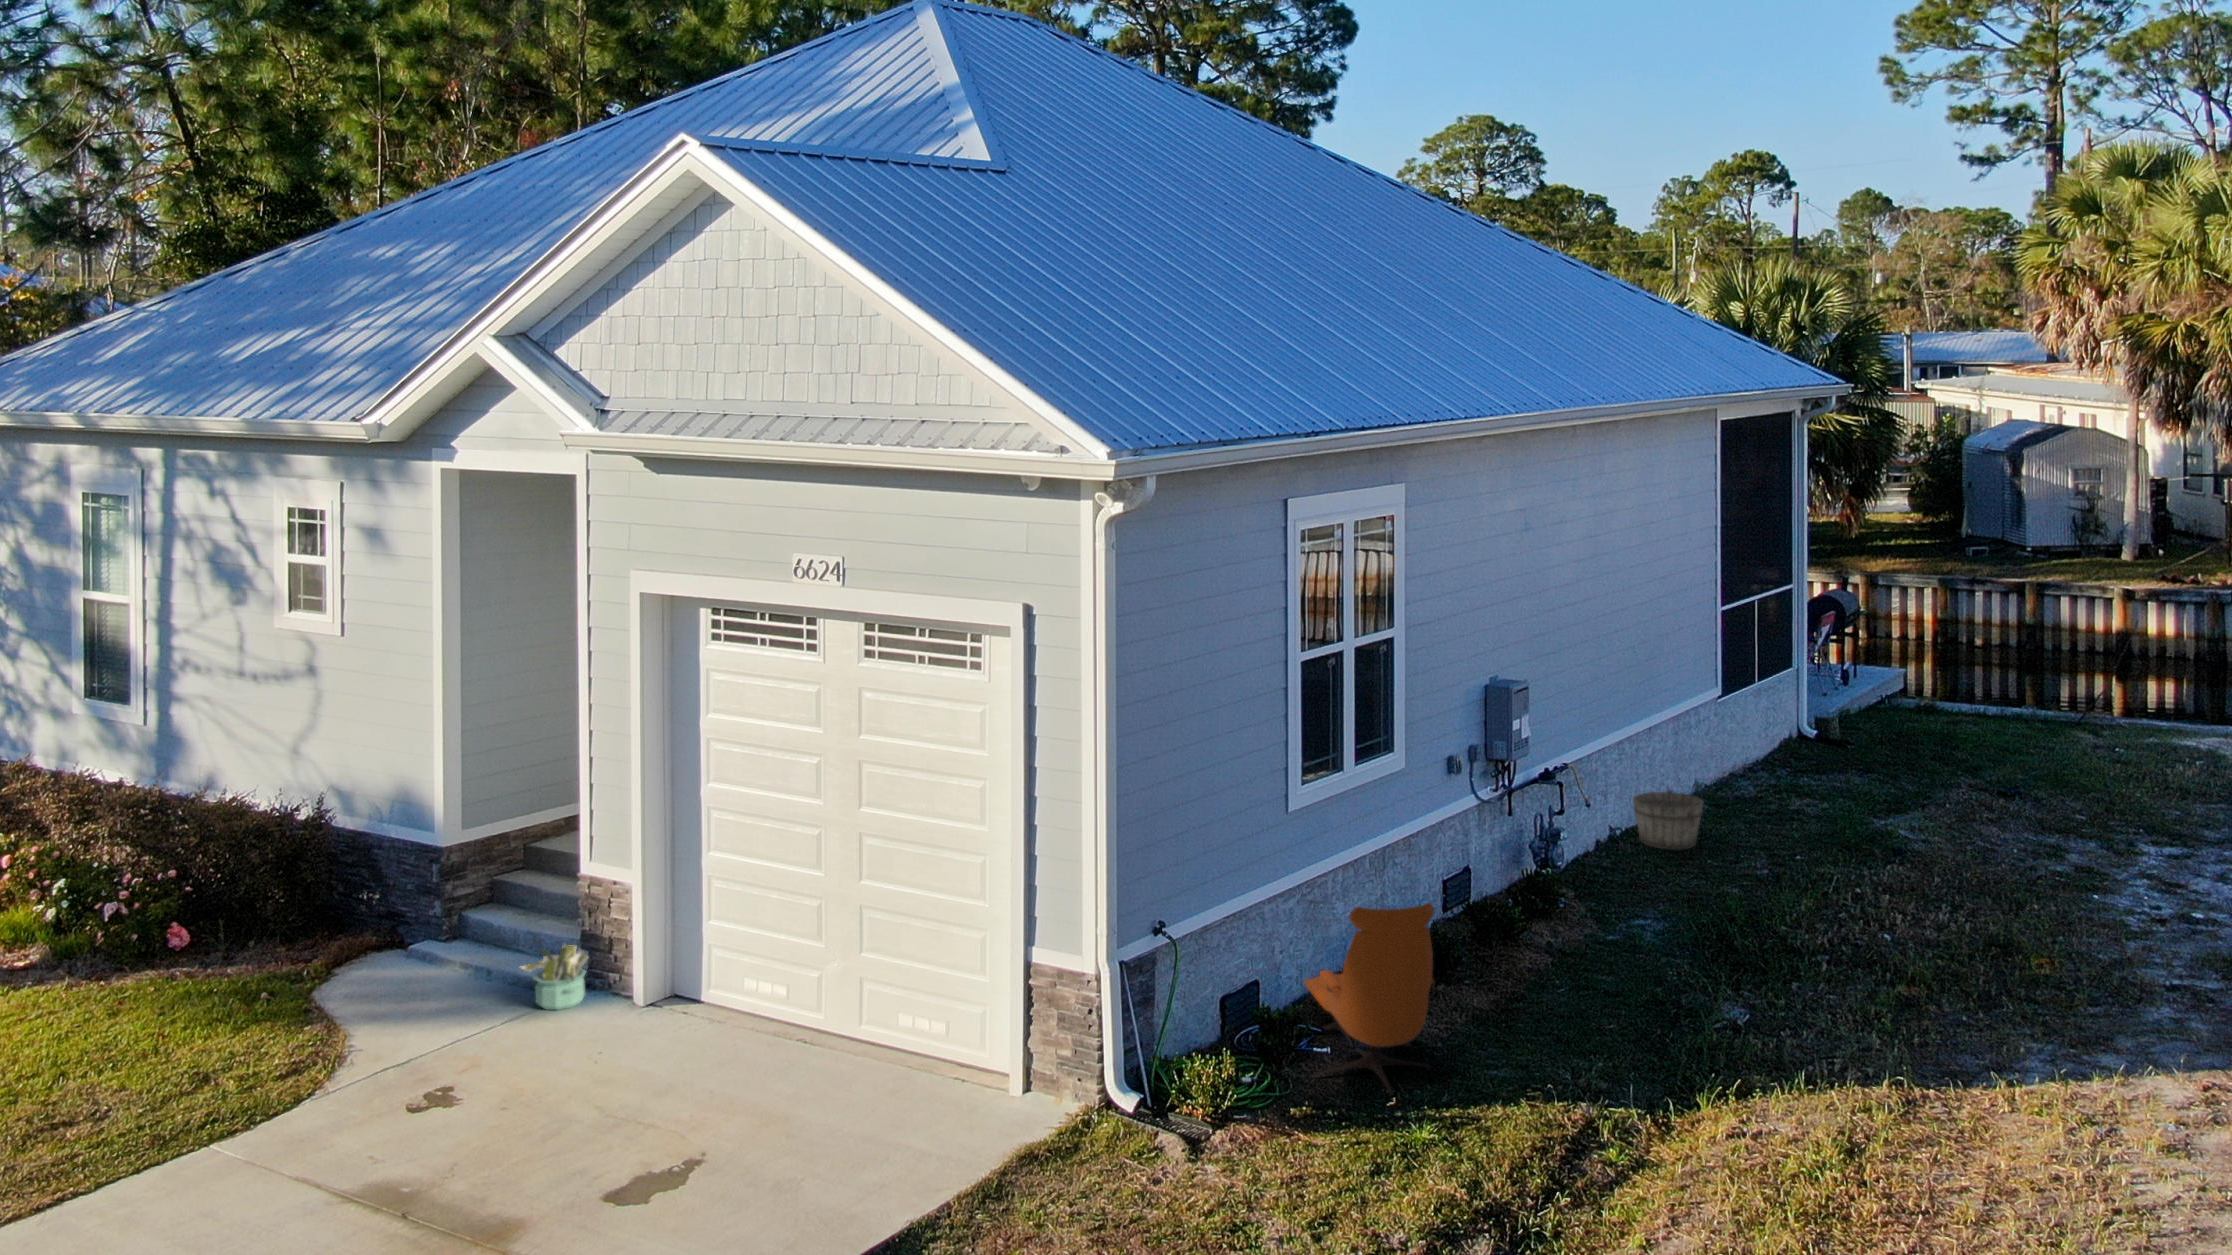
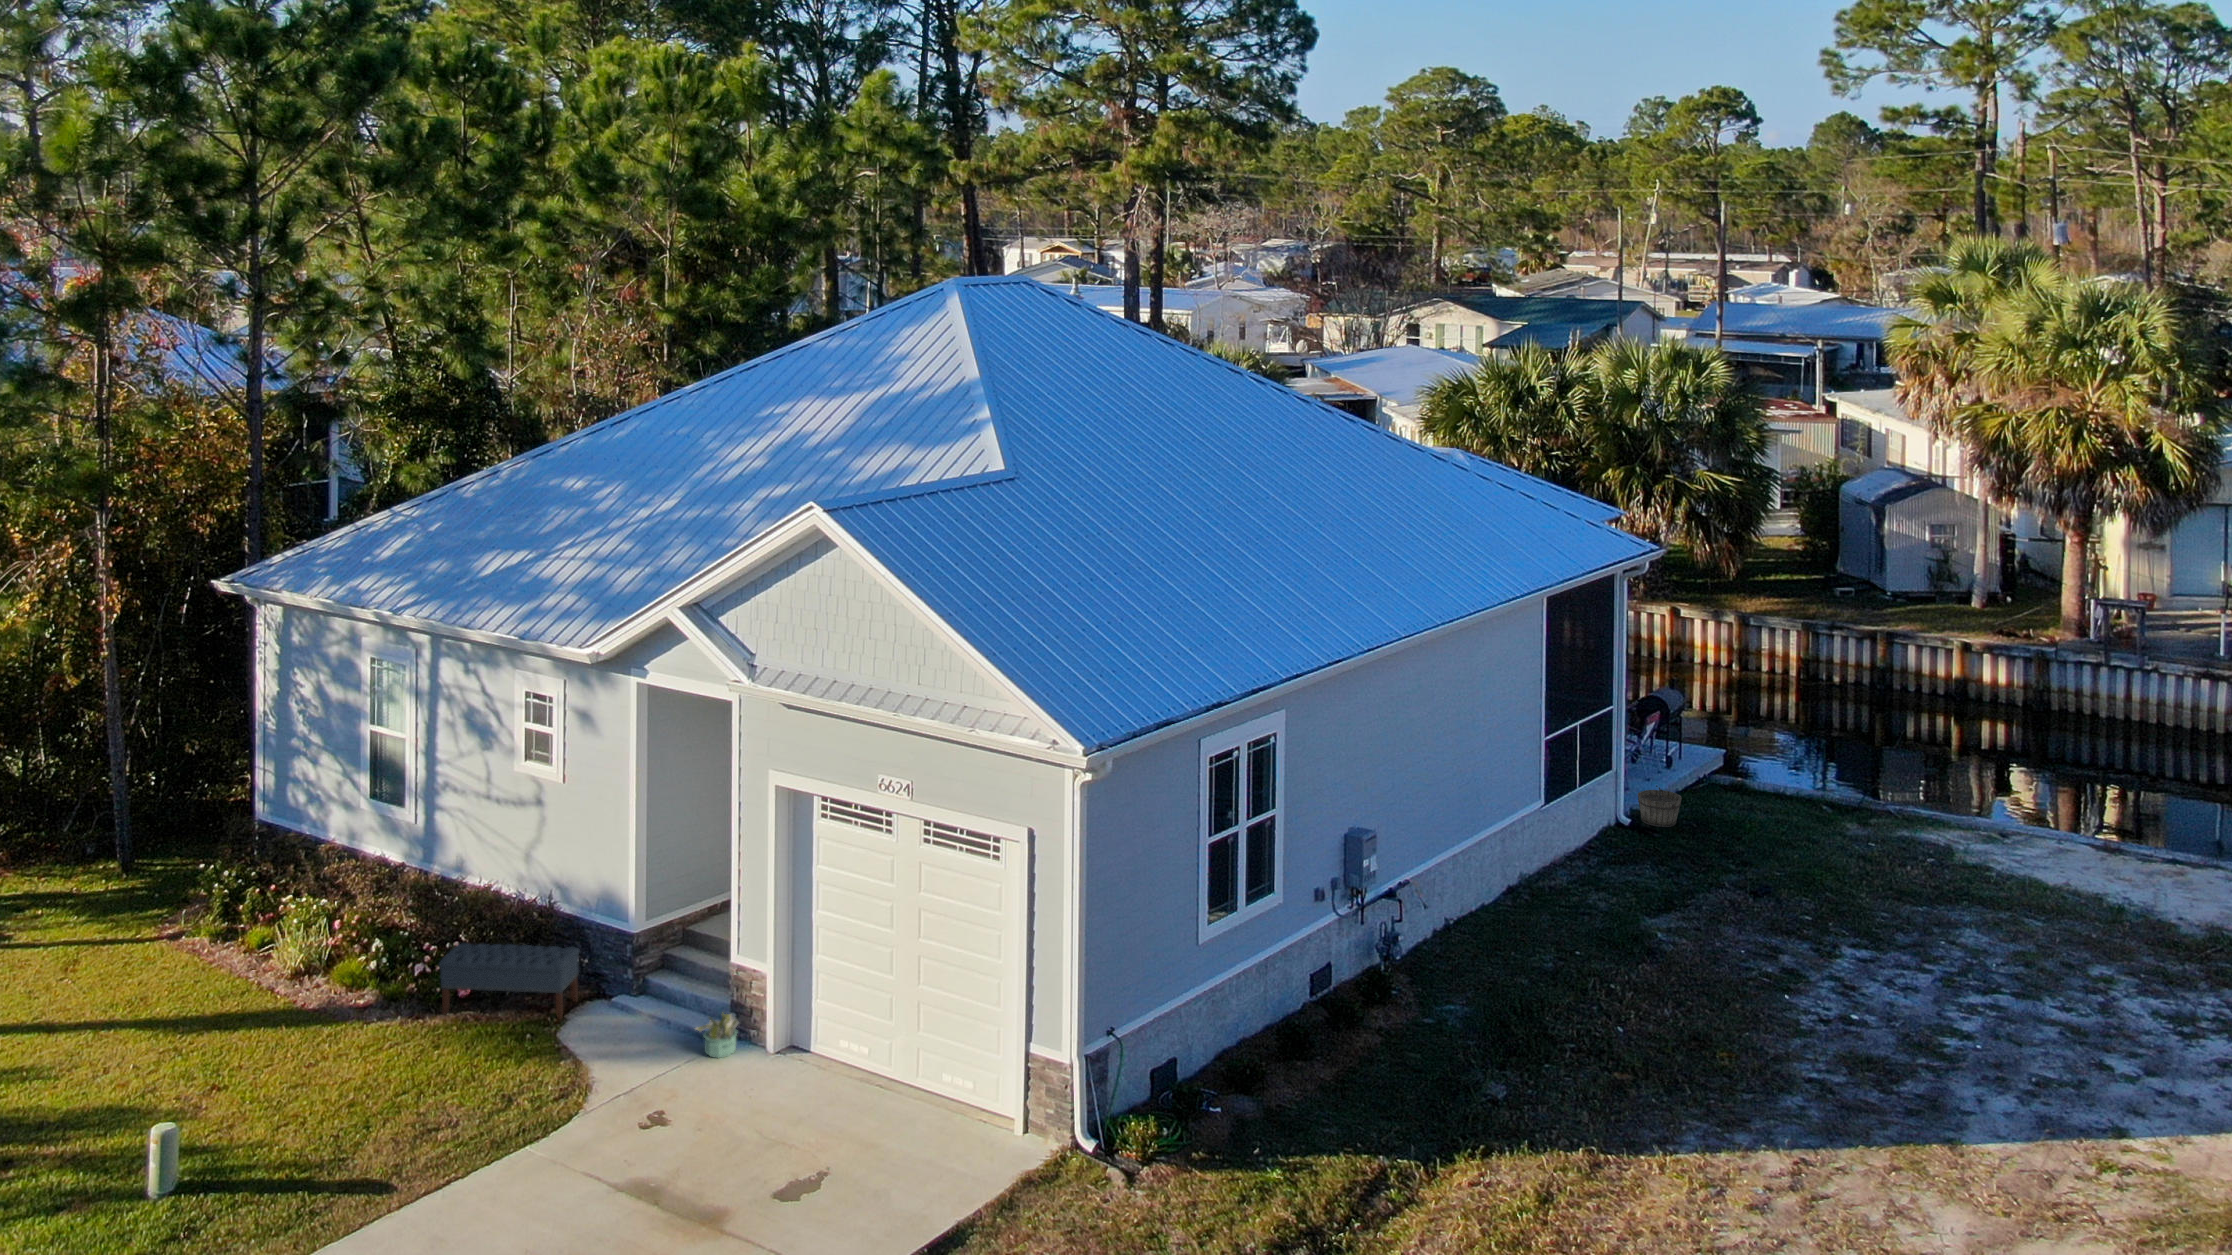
wooden bucket: present [1633,788,1703,850] -> present [1638,785,1682,827]
bench: none [142,869,359,973] -> present [439,943,579,1019]
lounge chair: present [1305,903,1435,1096] -> none [1209,1023,1291,1144]

